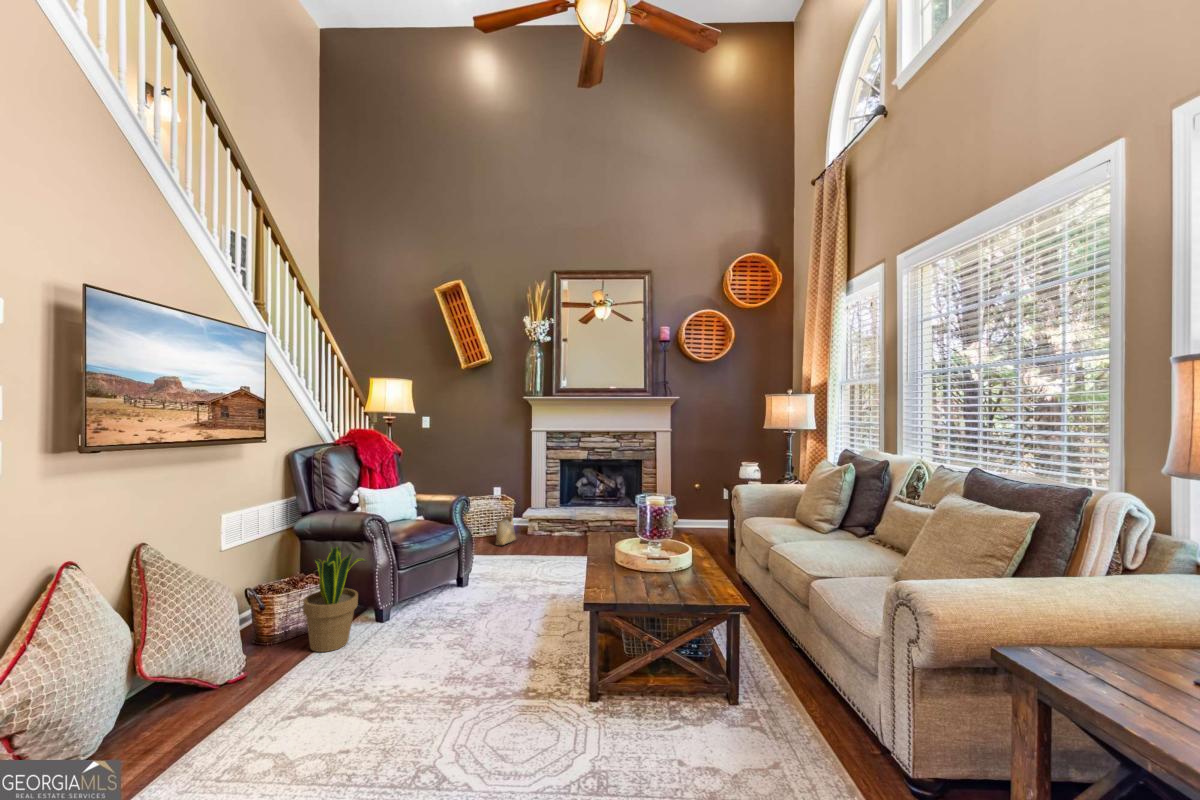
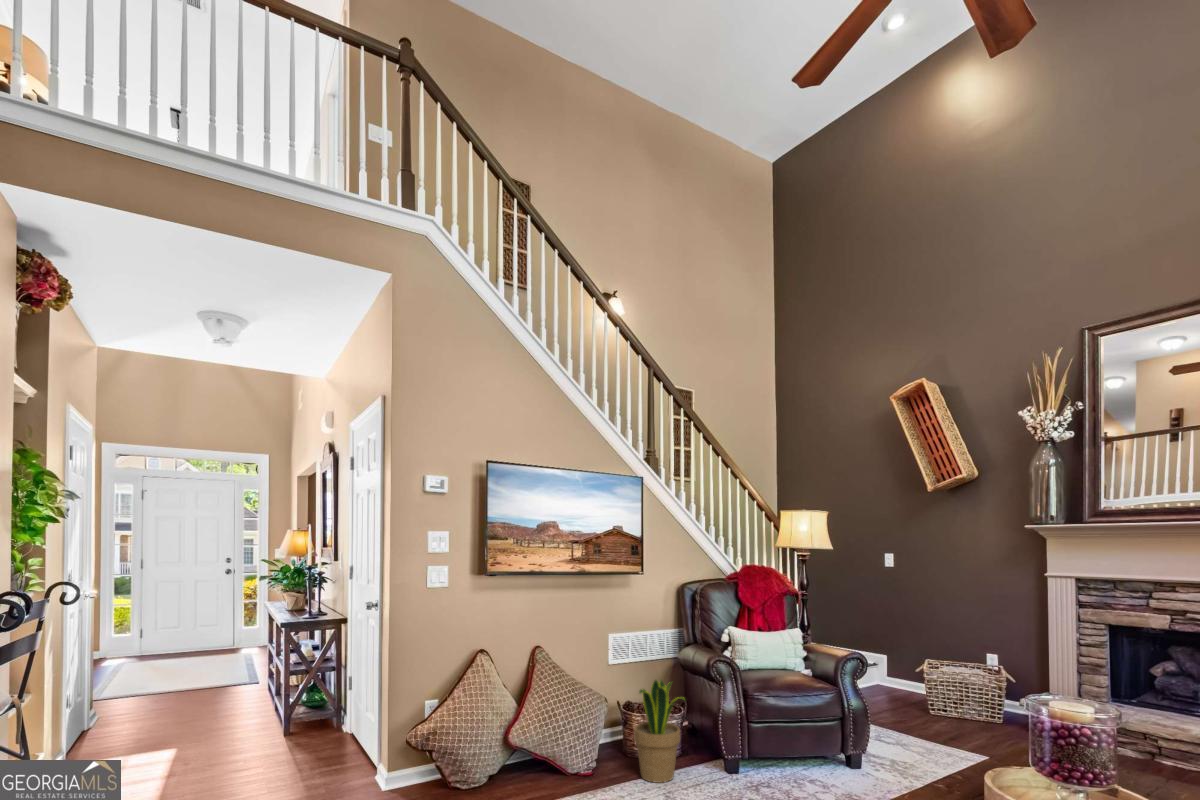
woven basket: present [495,516,516,545] -> none [953,681,996,745]

